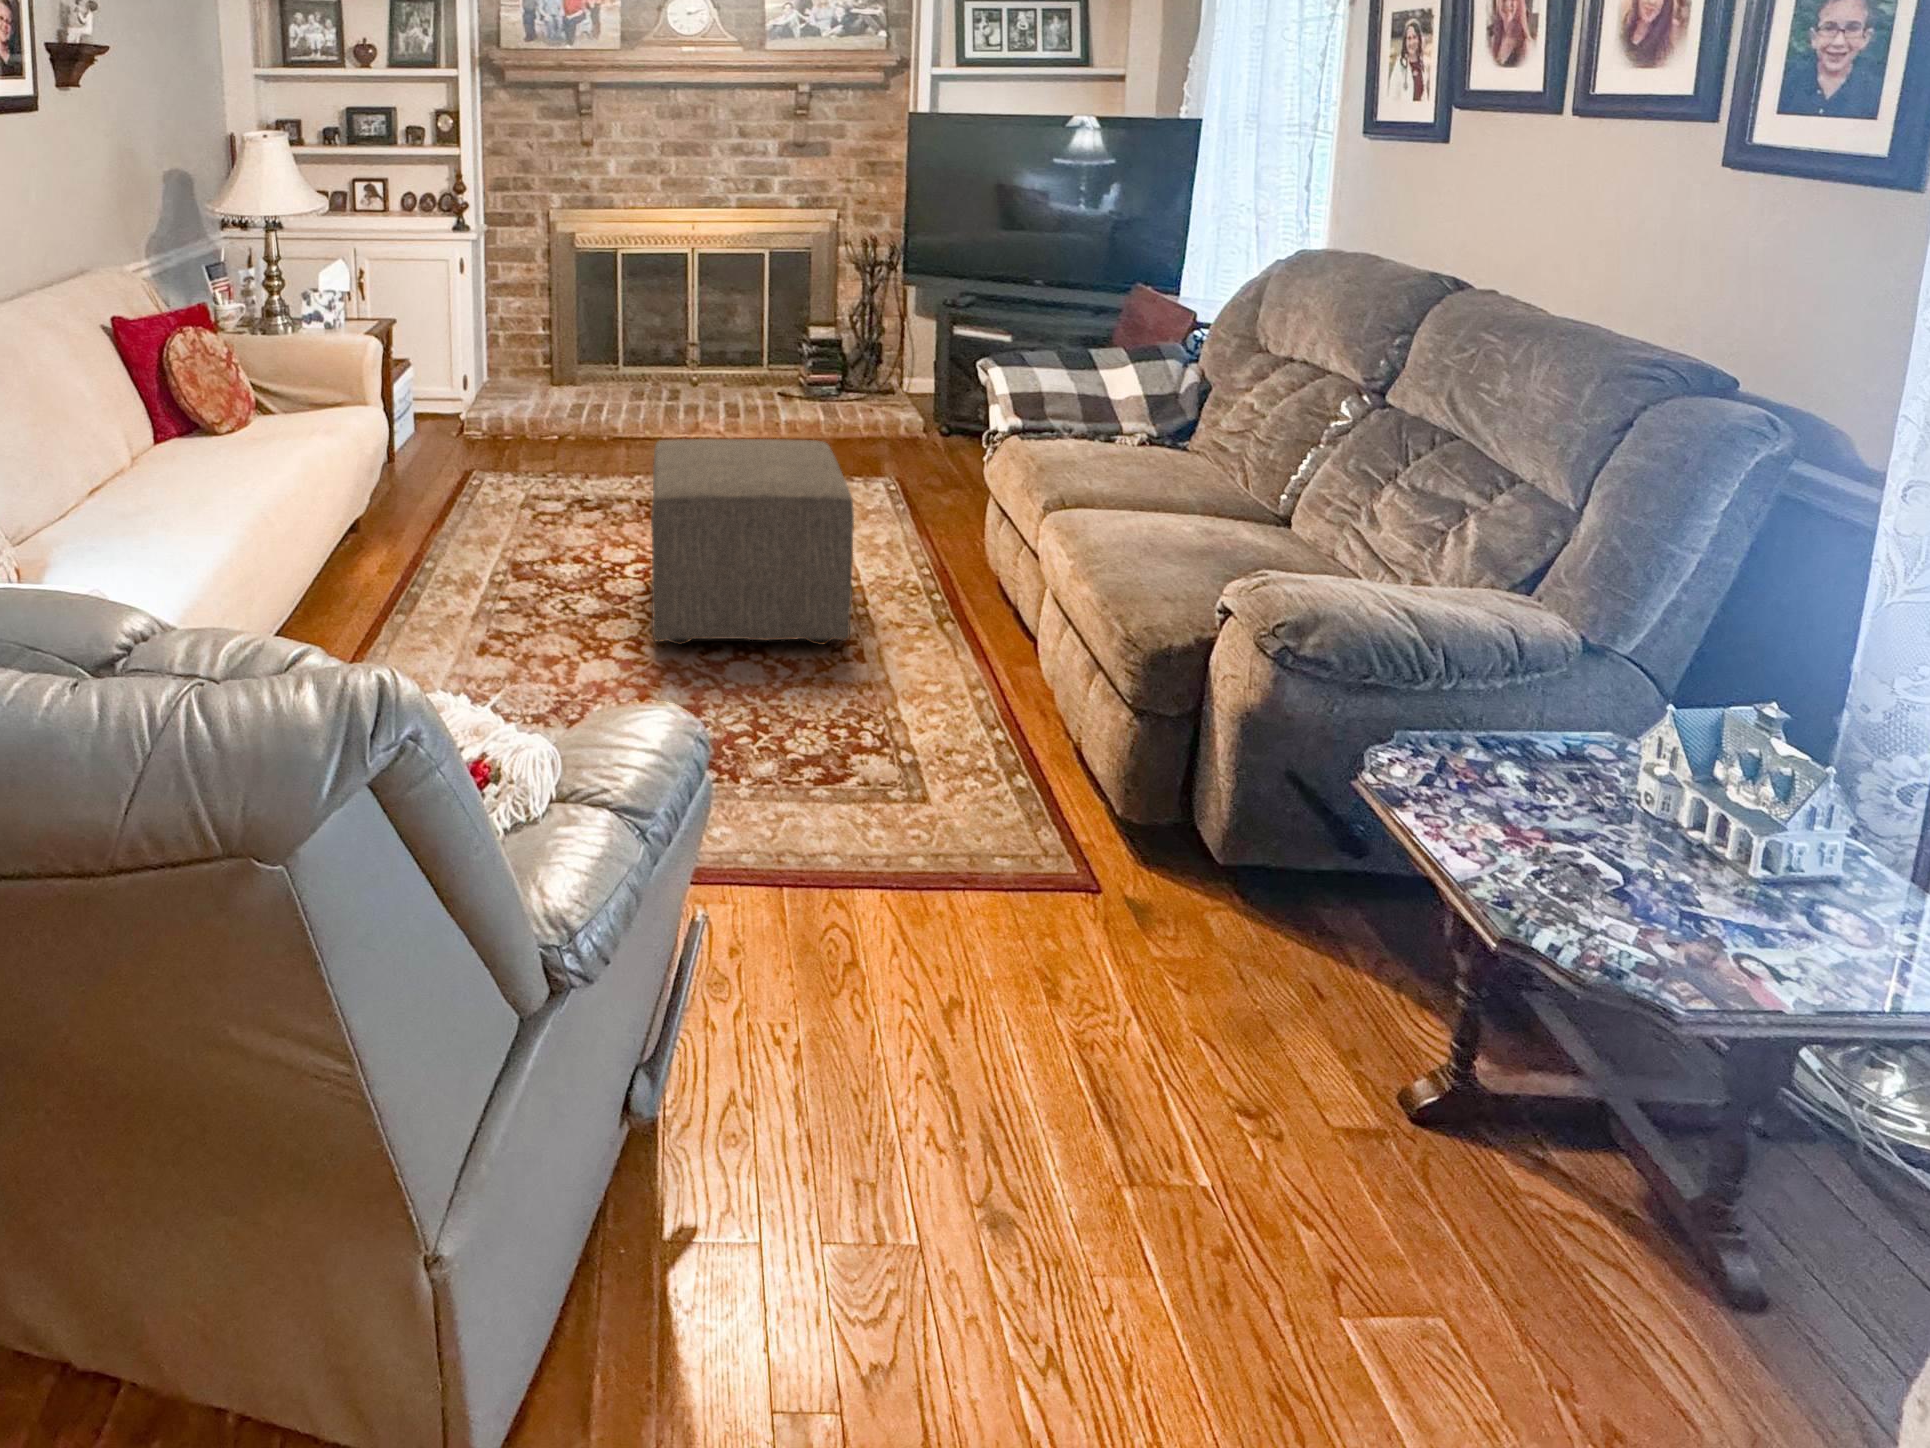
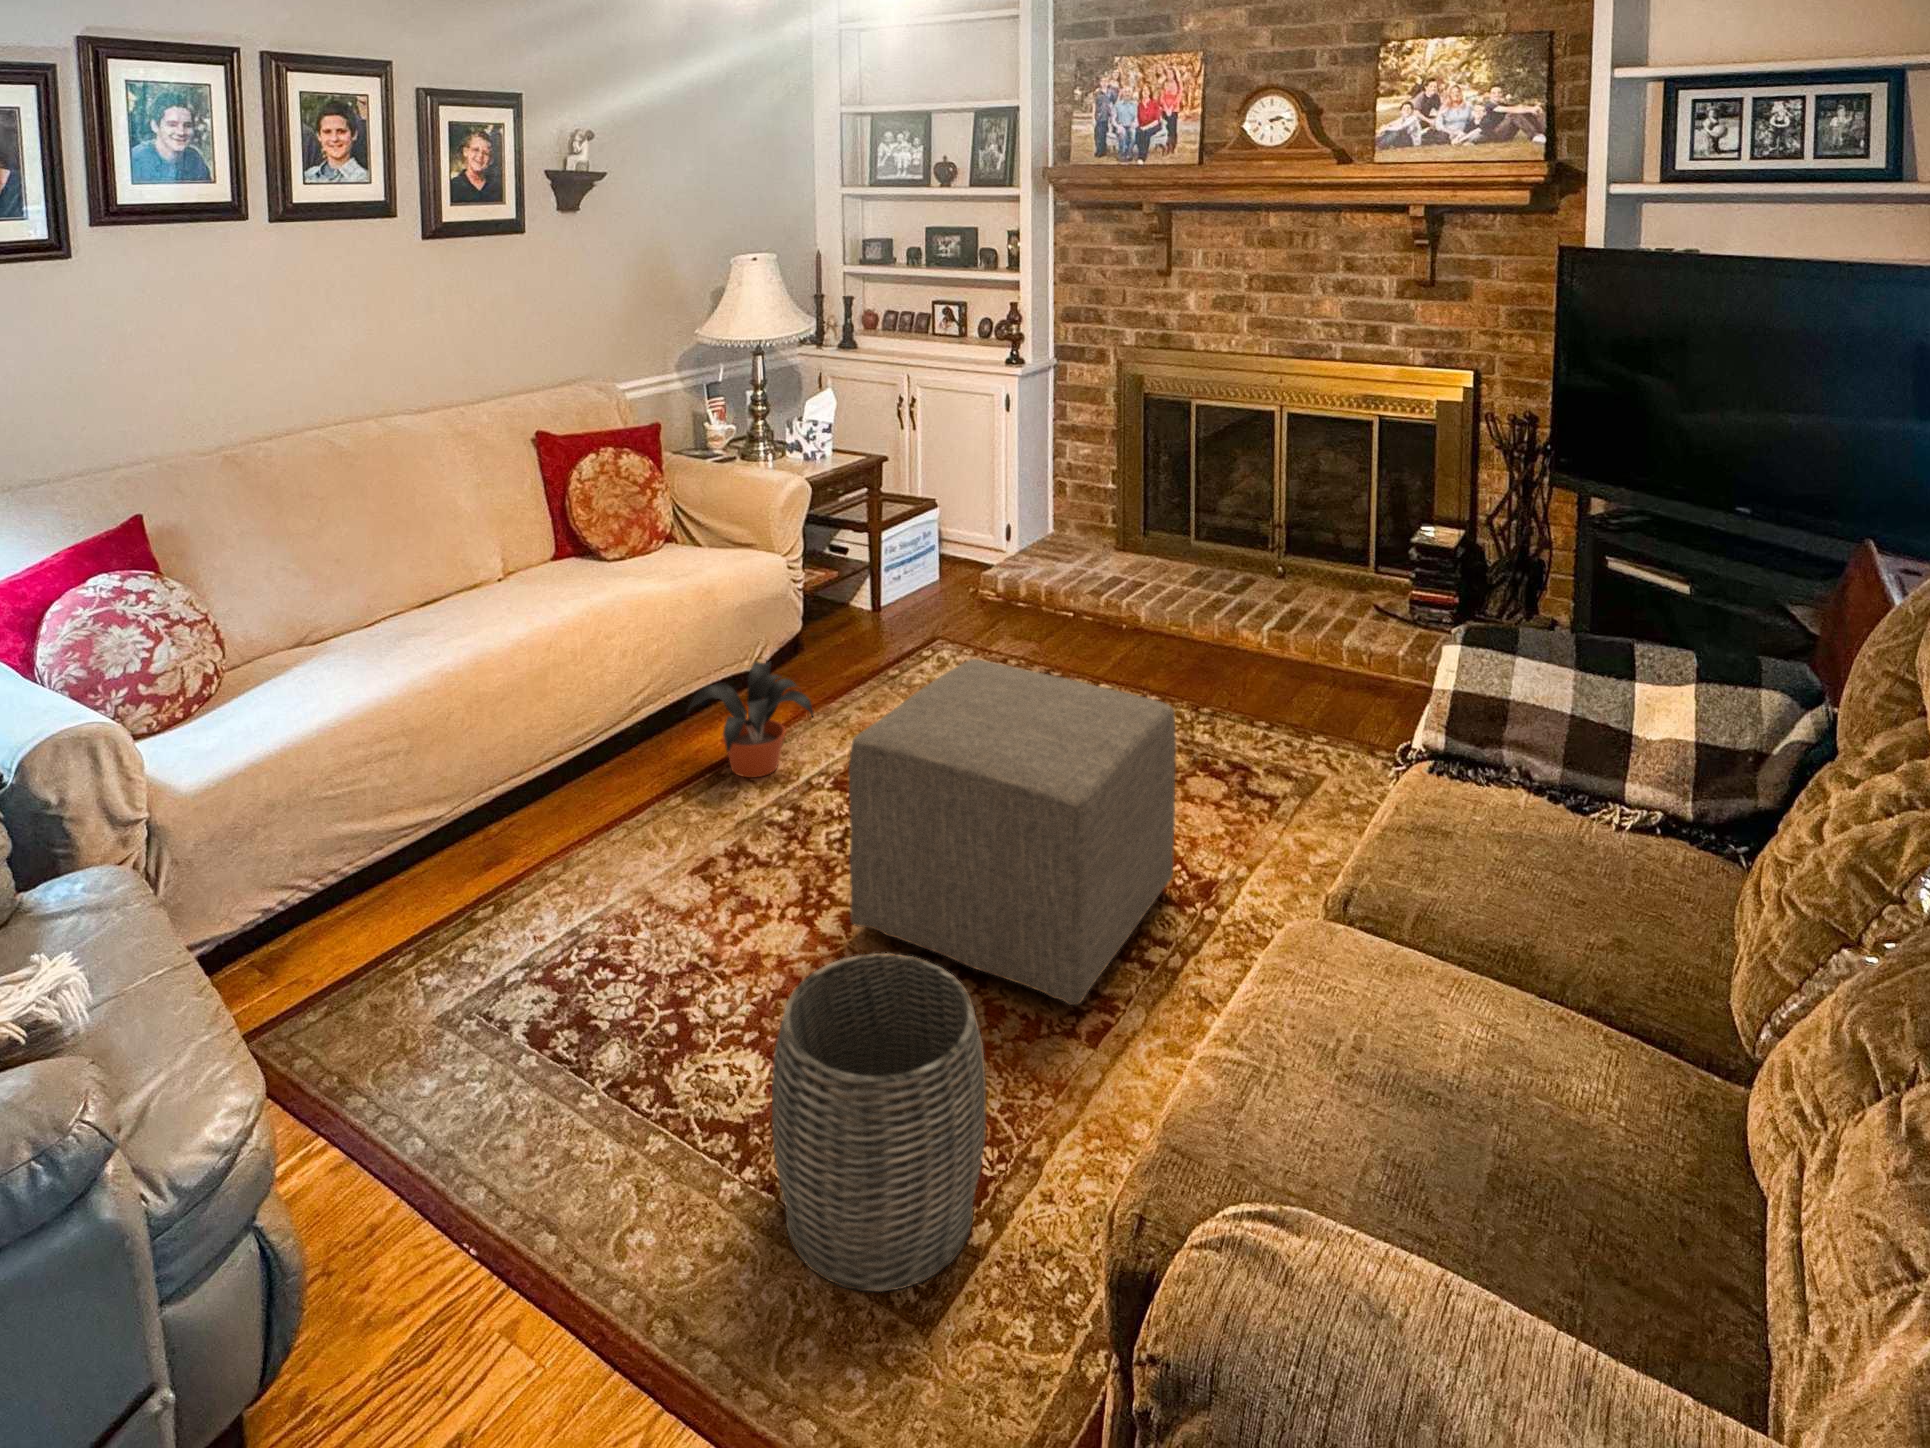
potted plant: none [381,489,494,587] -> present [688,661,813,778]
woven basket: none [772,602,921,804] -> present [772,953,986,1291]

